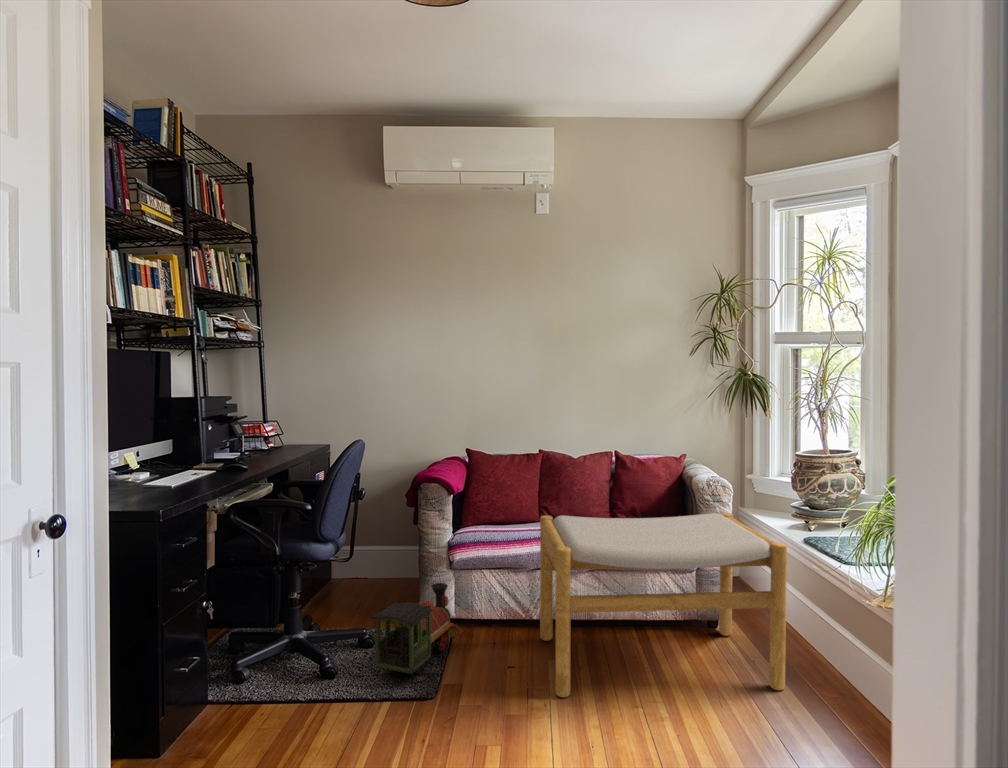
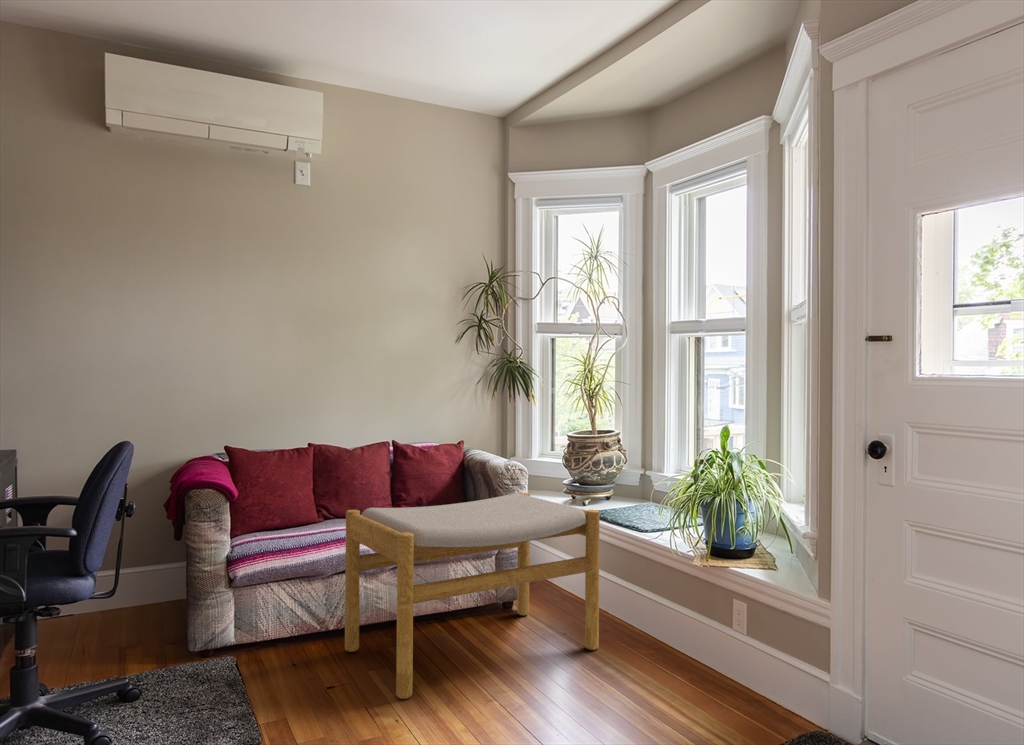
toy train: present [373,583,460,674] -> none [161,603,252,717]

